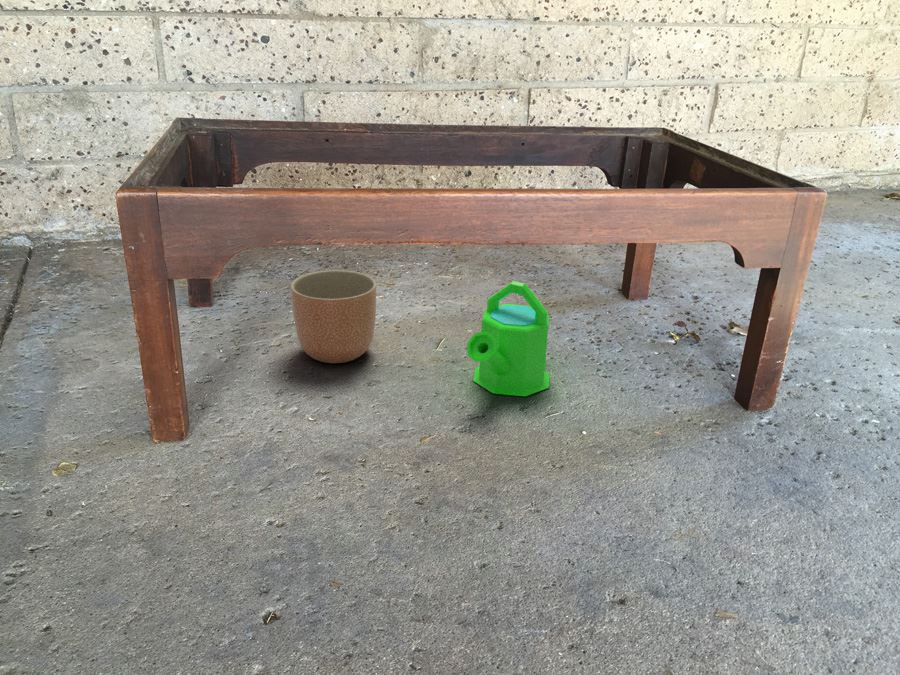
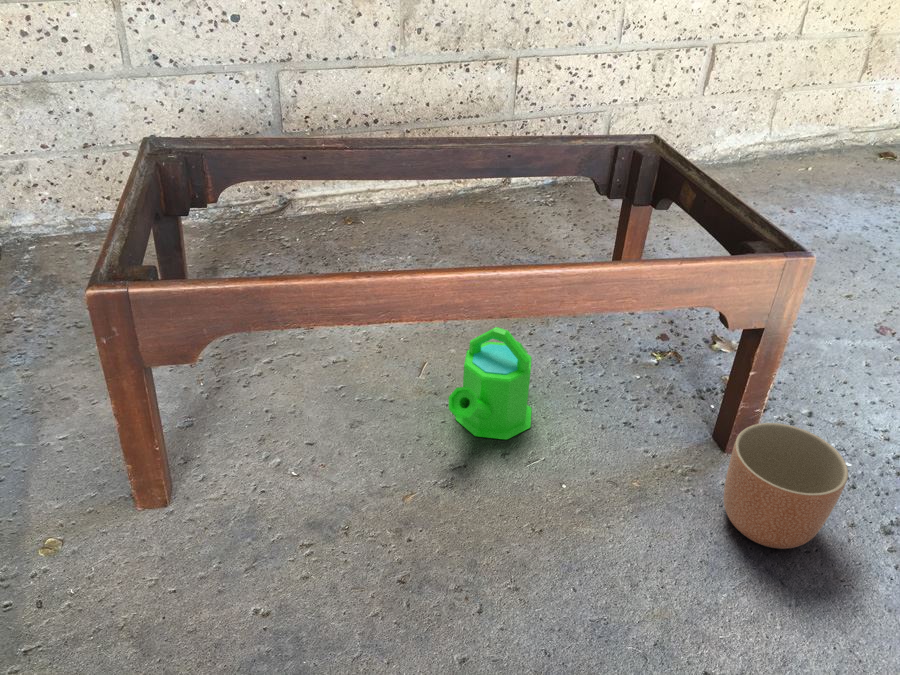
planter: present [291,270,376,363] -> present [724,423,848,549]

